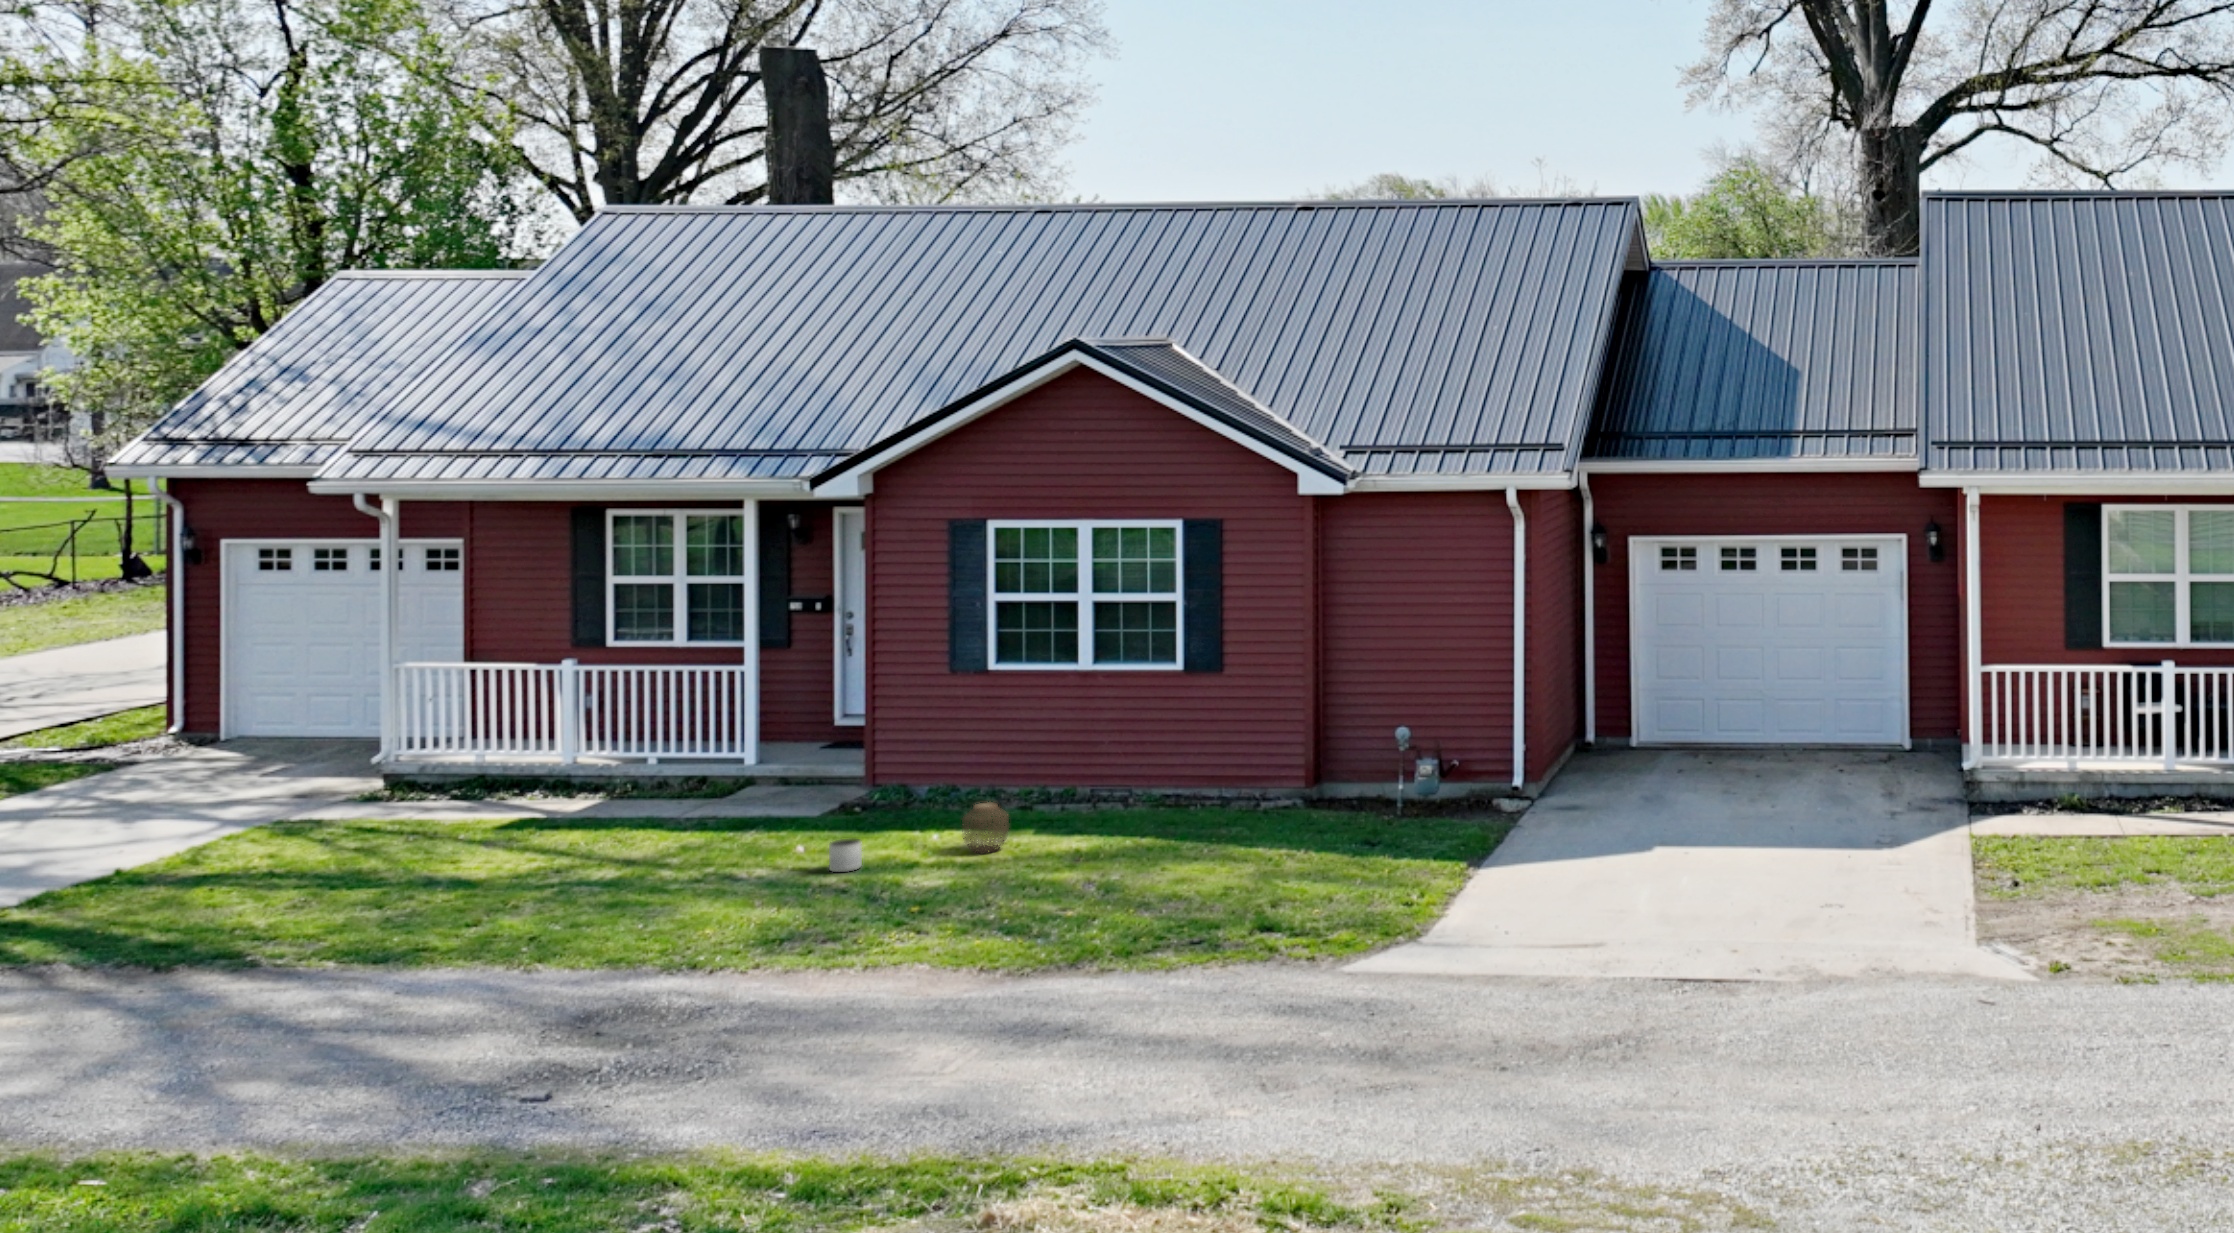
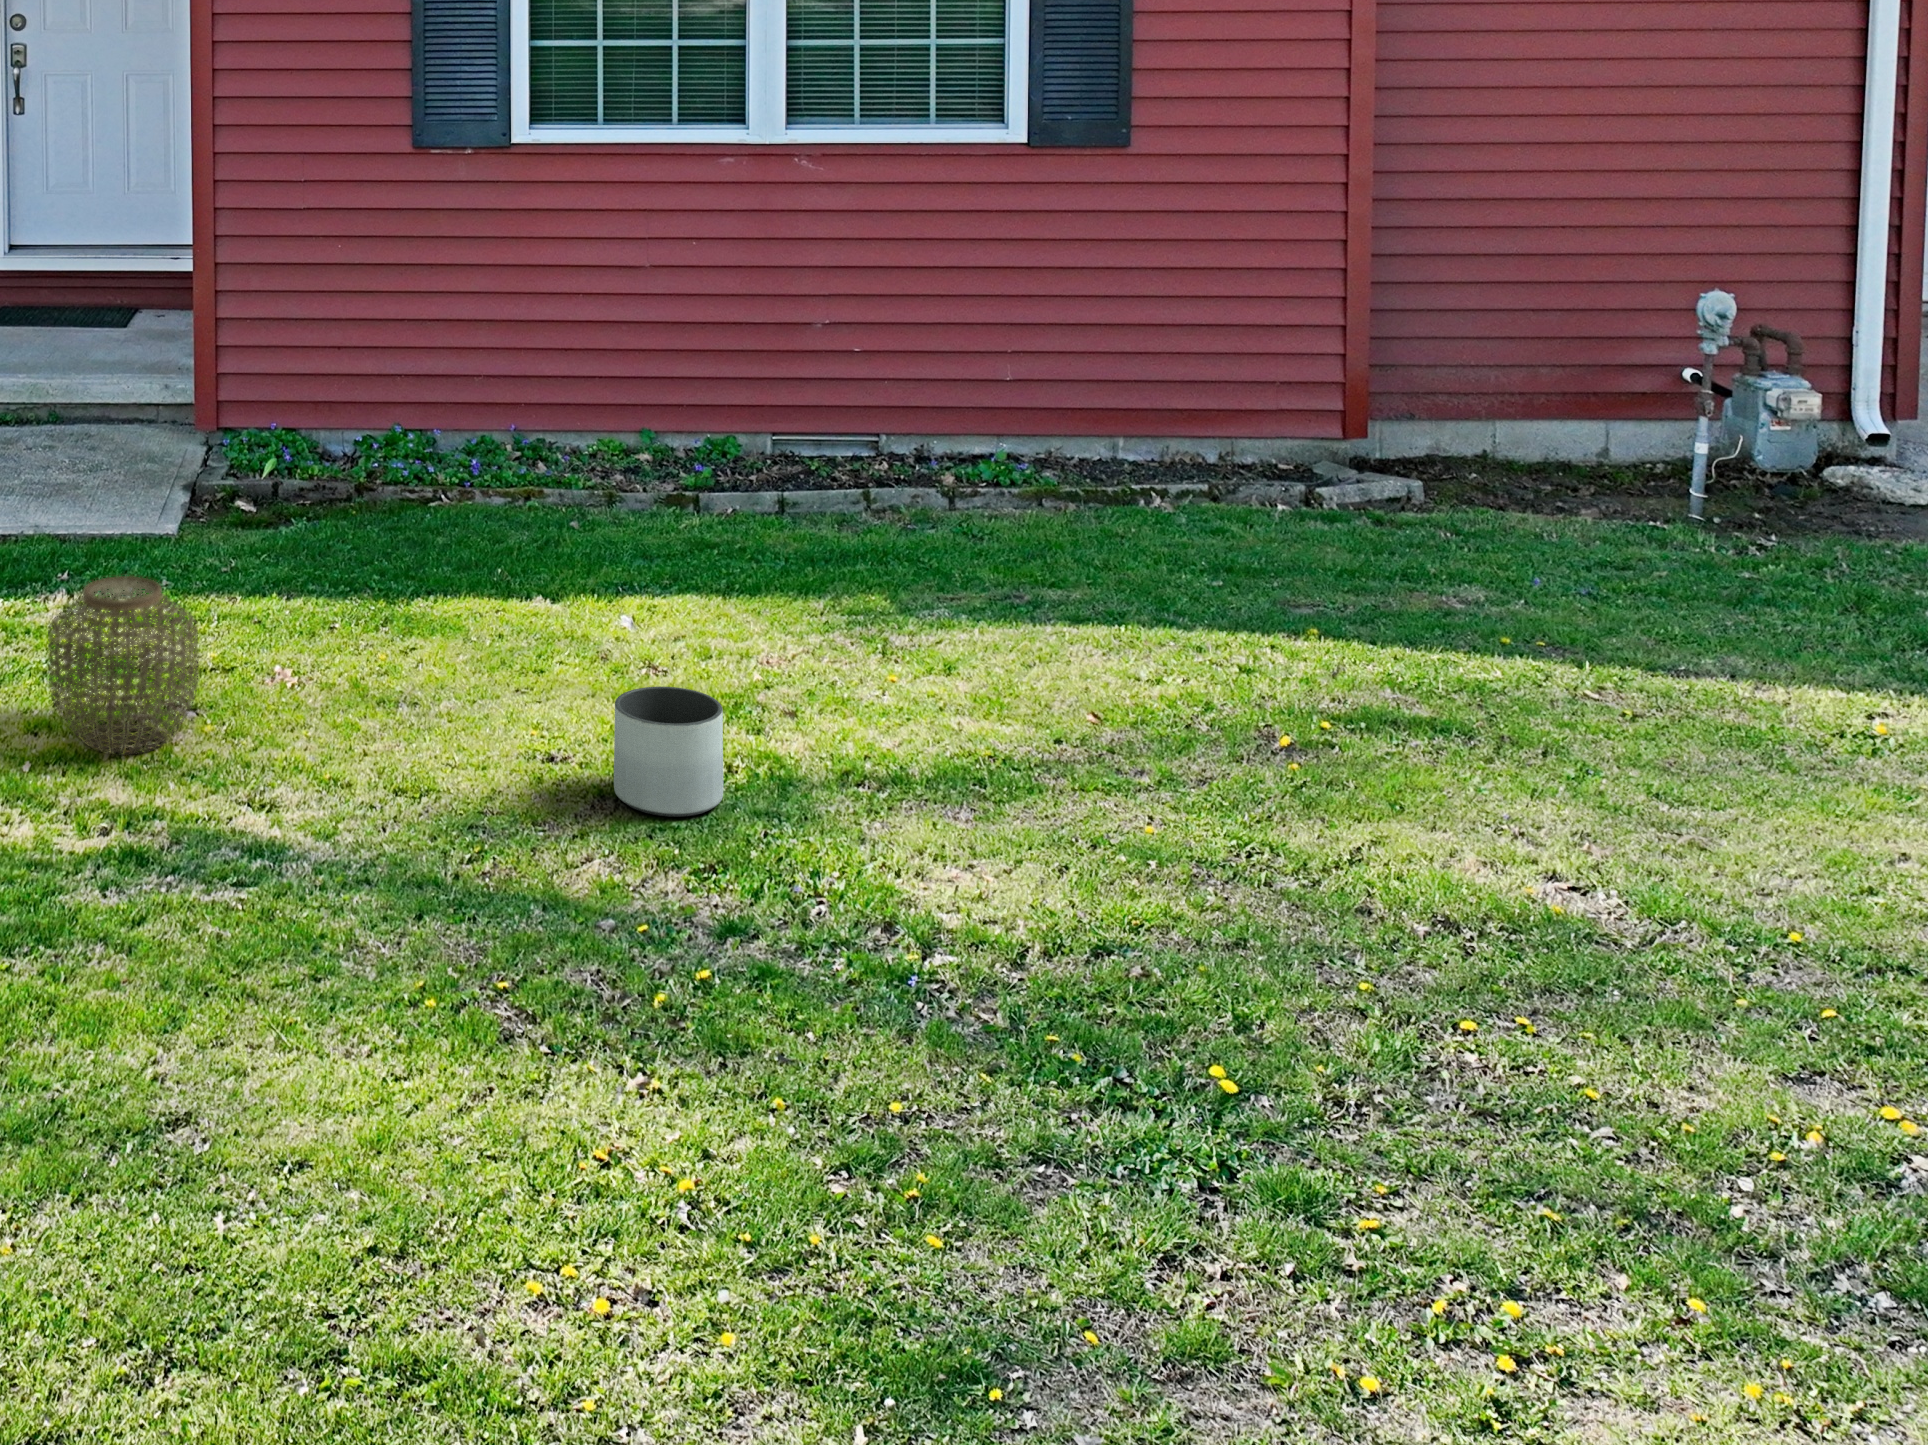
woven basket: present [962,802,1009,853] -> present [48,576,198,754]

